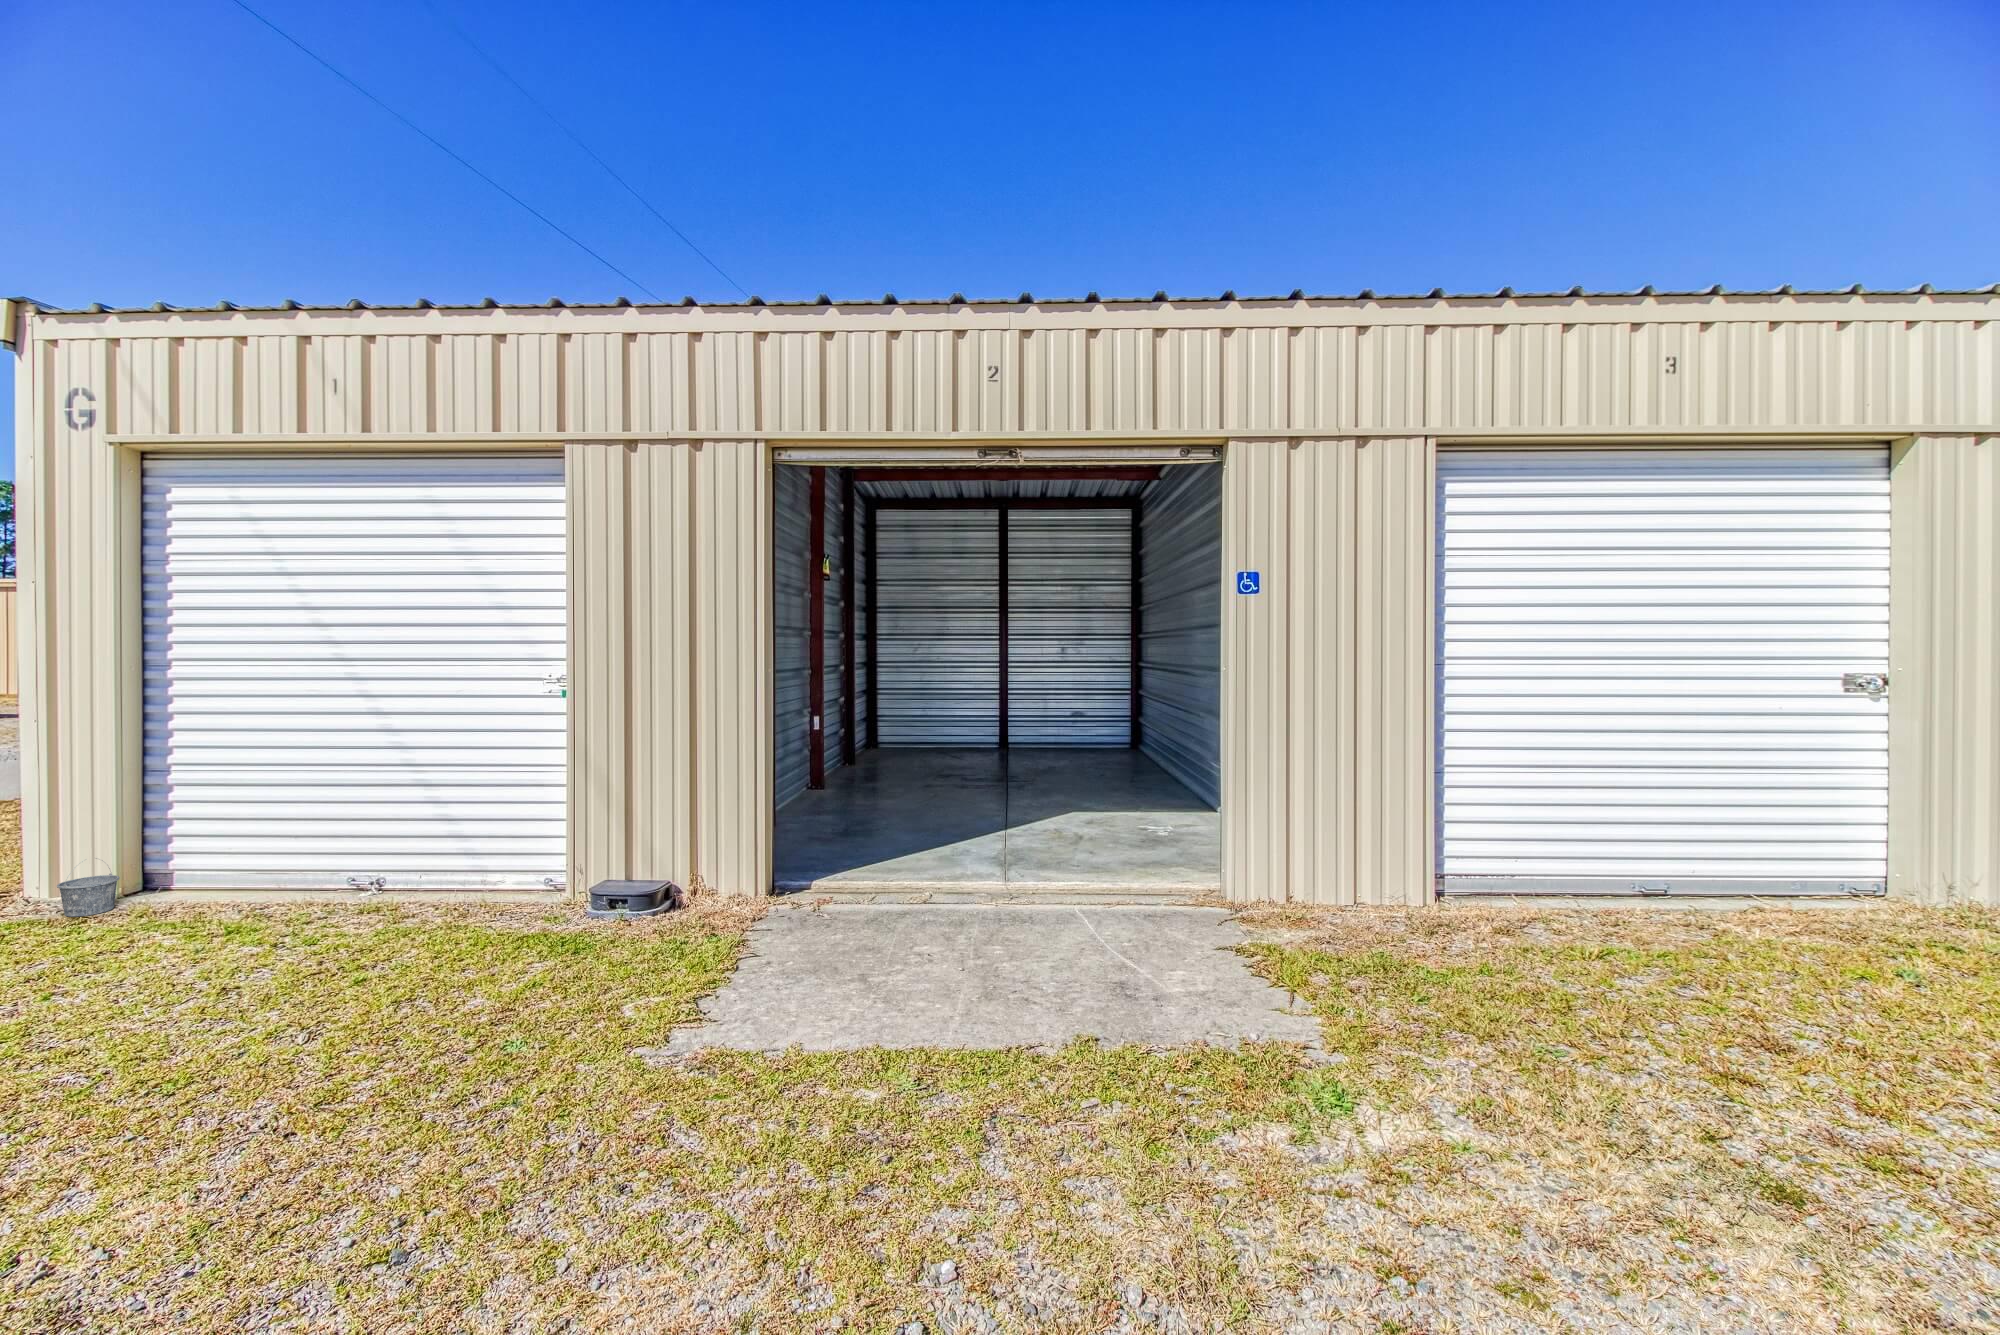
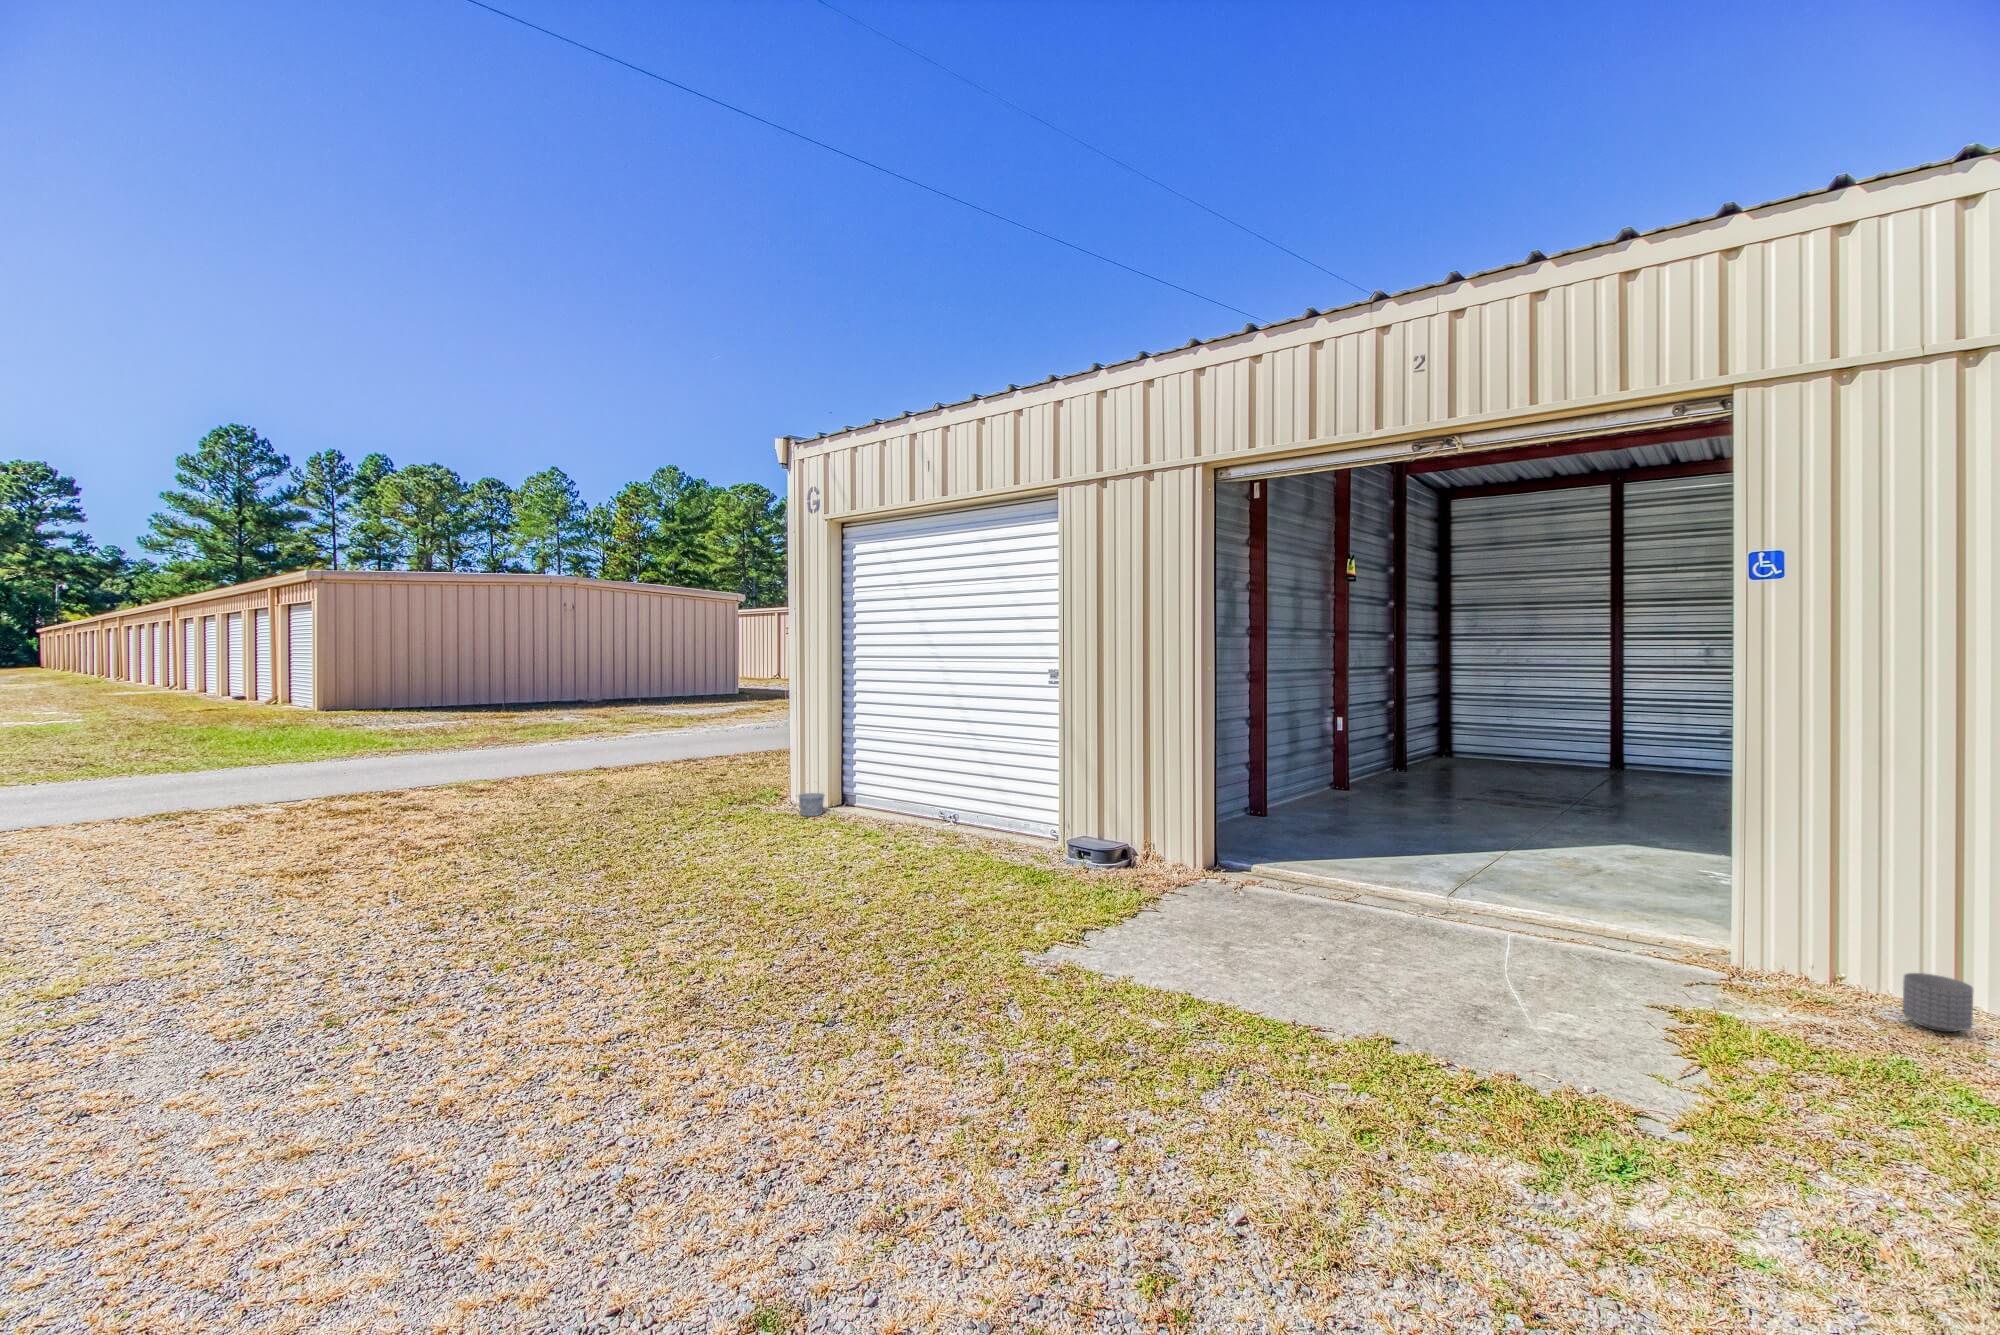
planter: none [1337,879,1375,919] -> present [1903,973,1973,1032]

